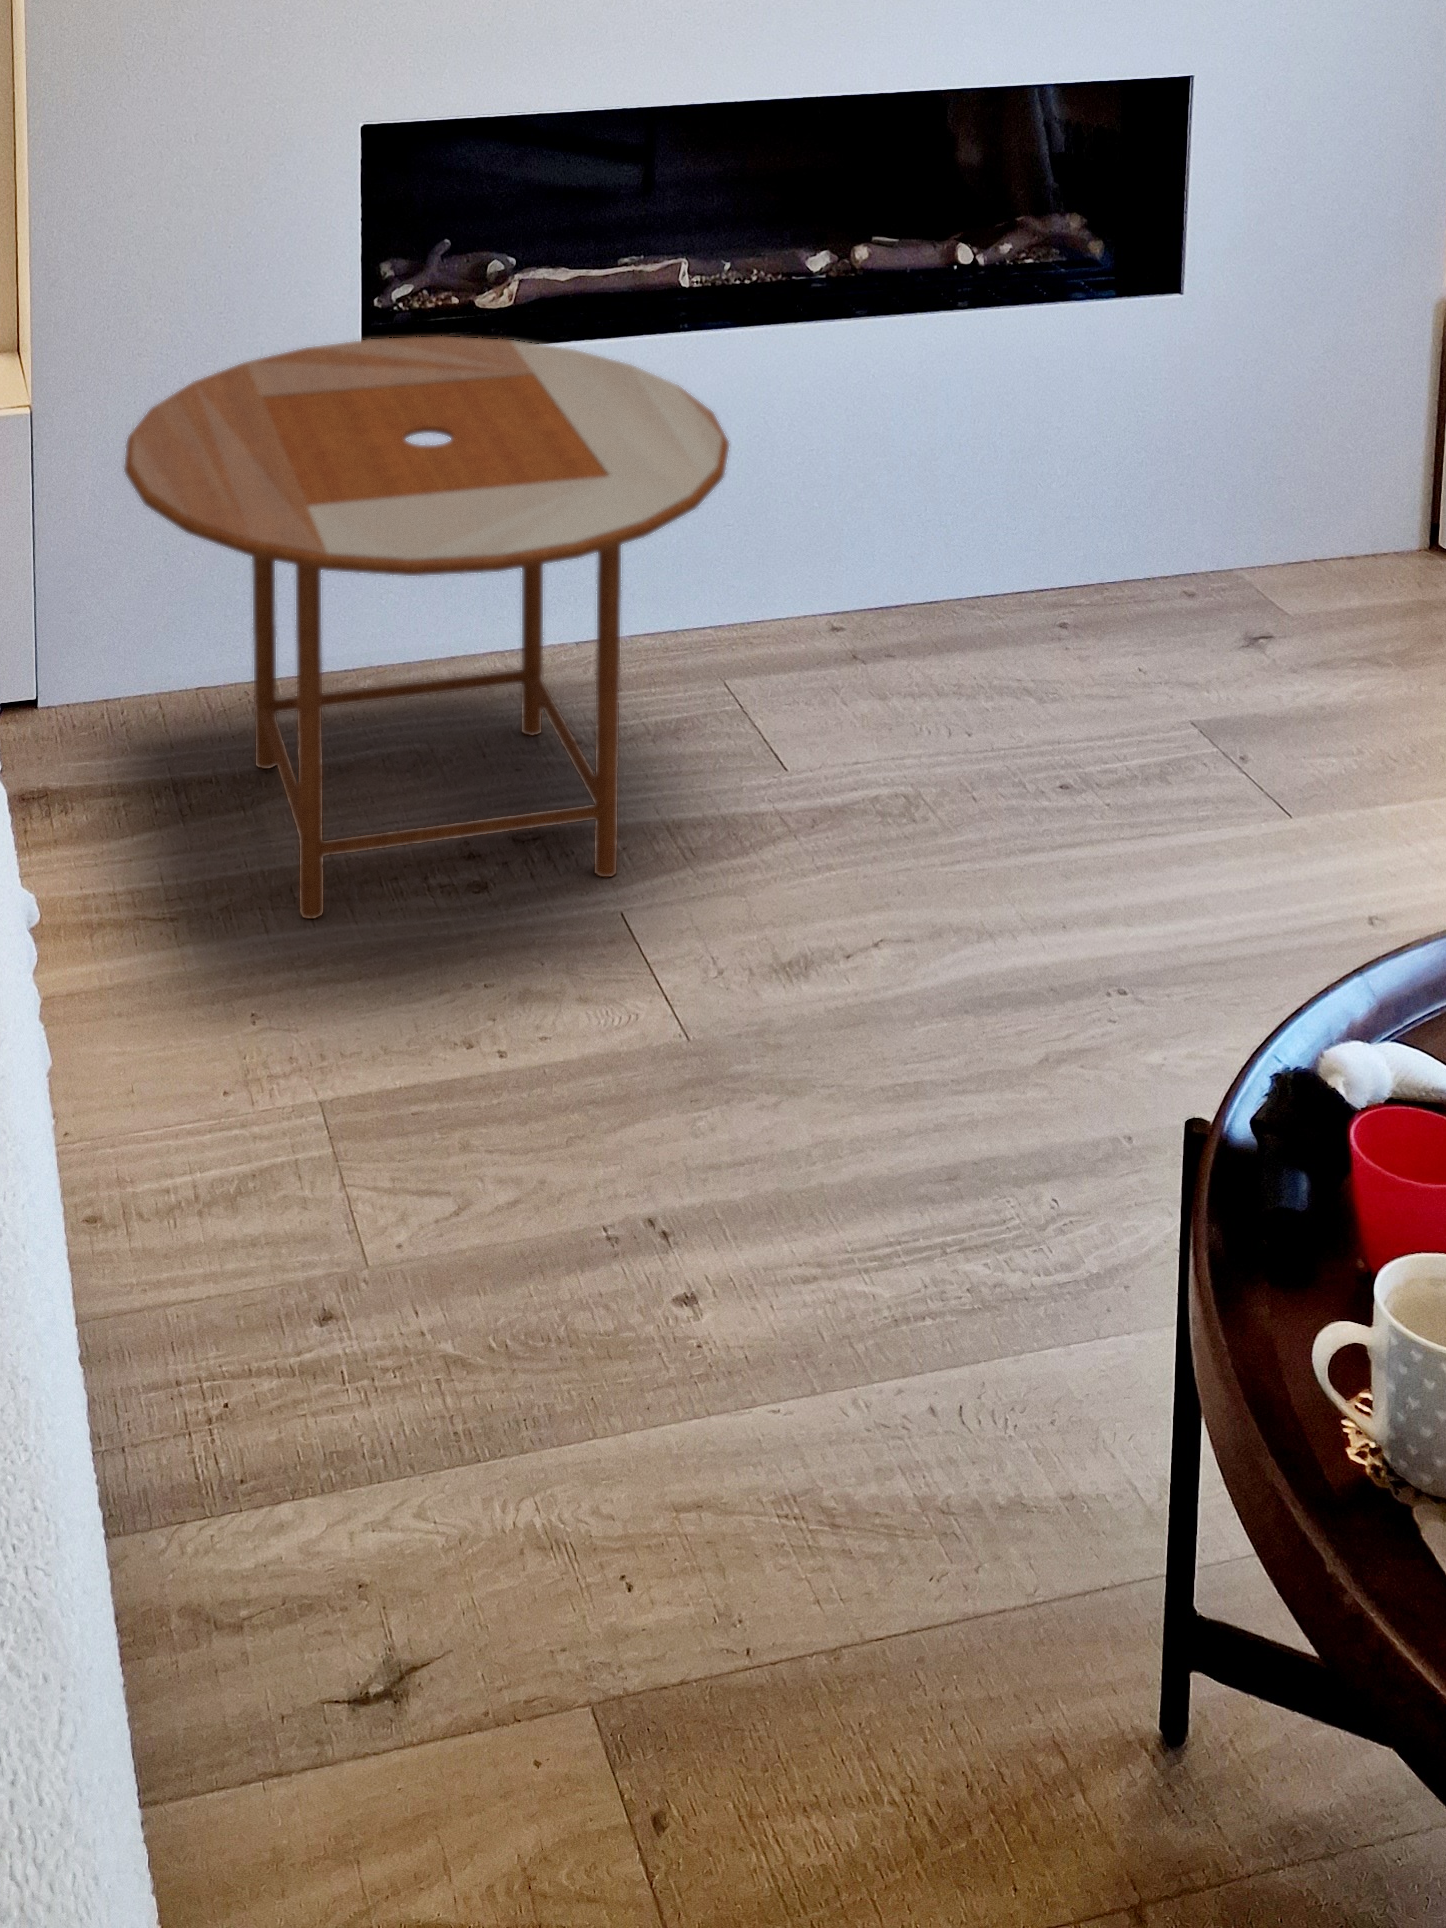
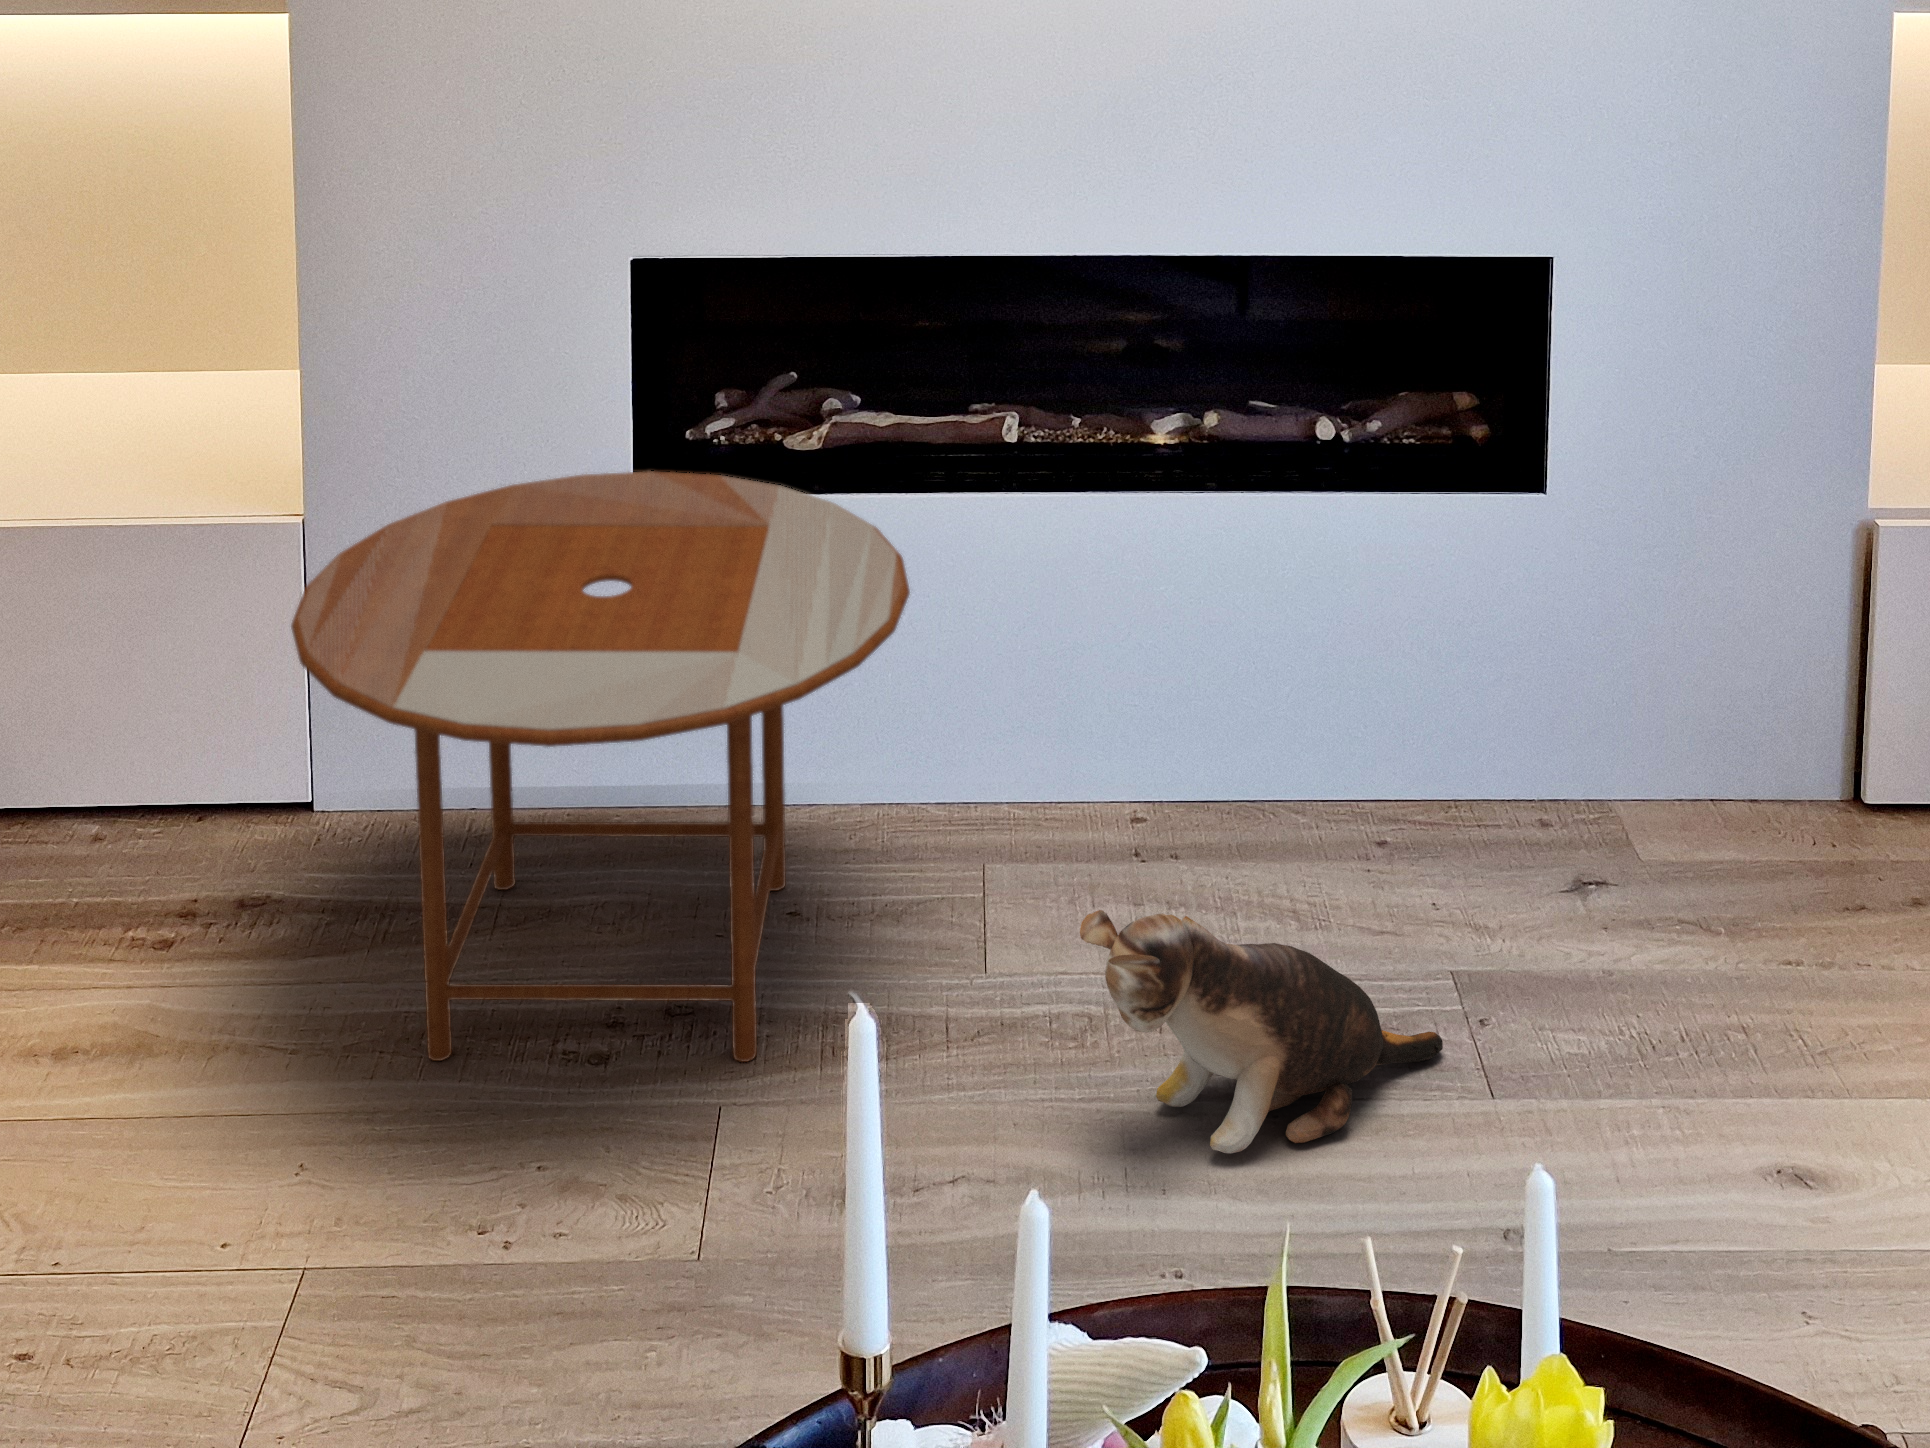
plush toy: none [958,672,1216,883] -> present [1080,910,1443,1153]

